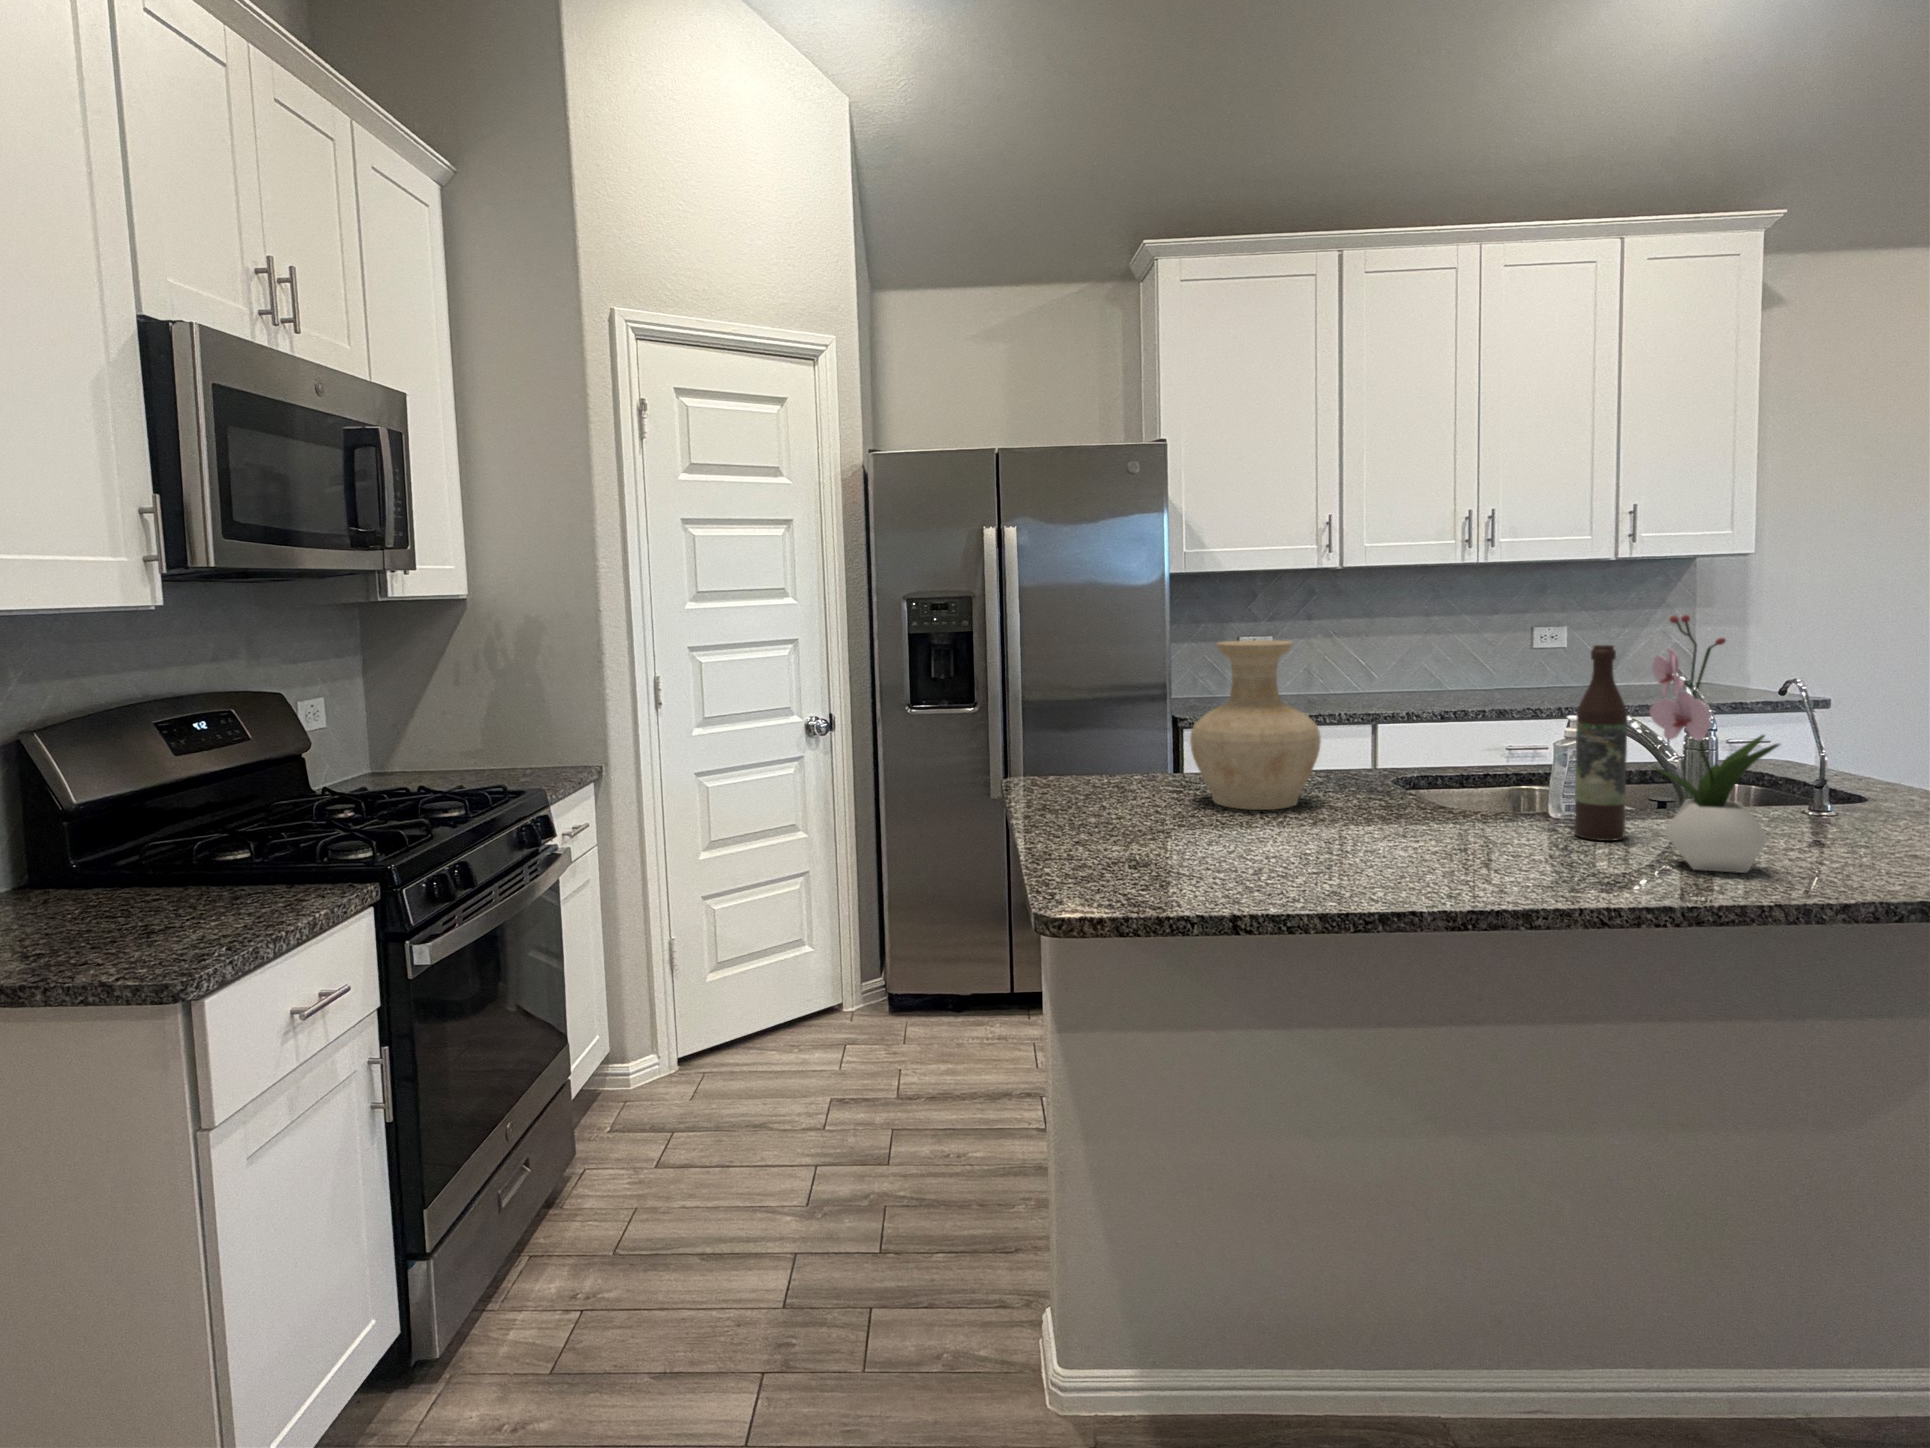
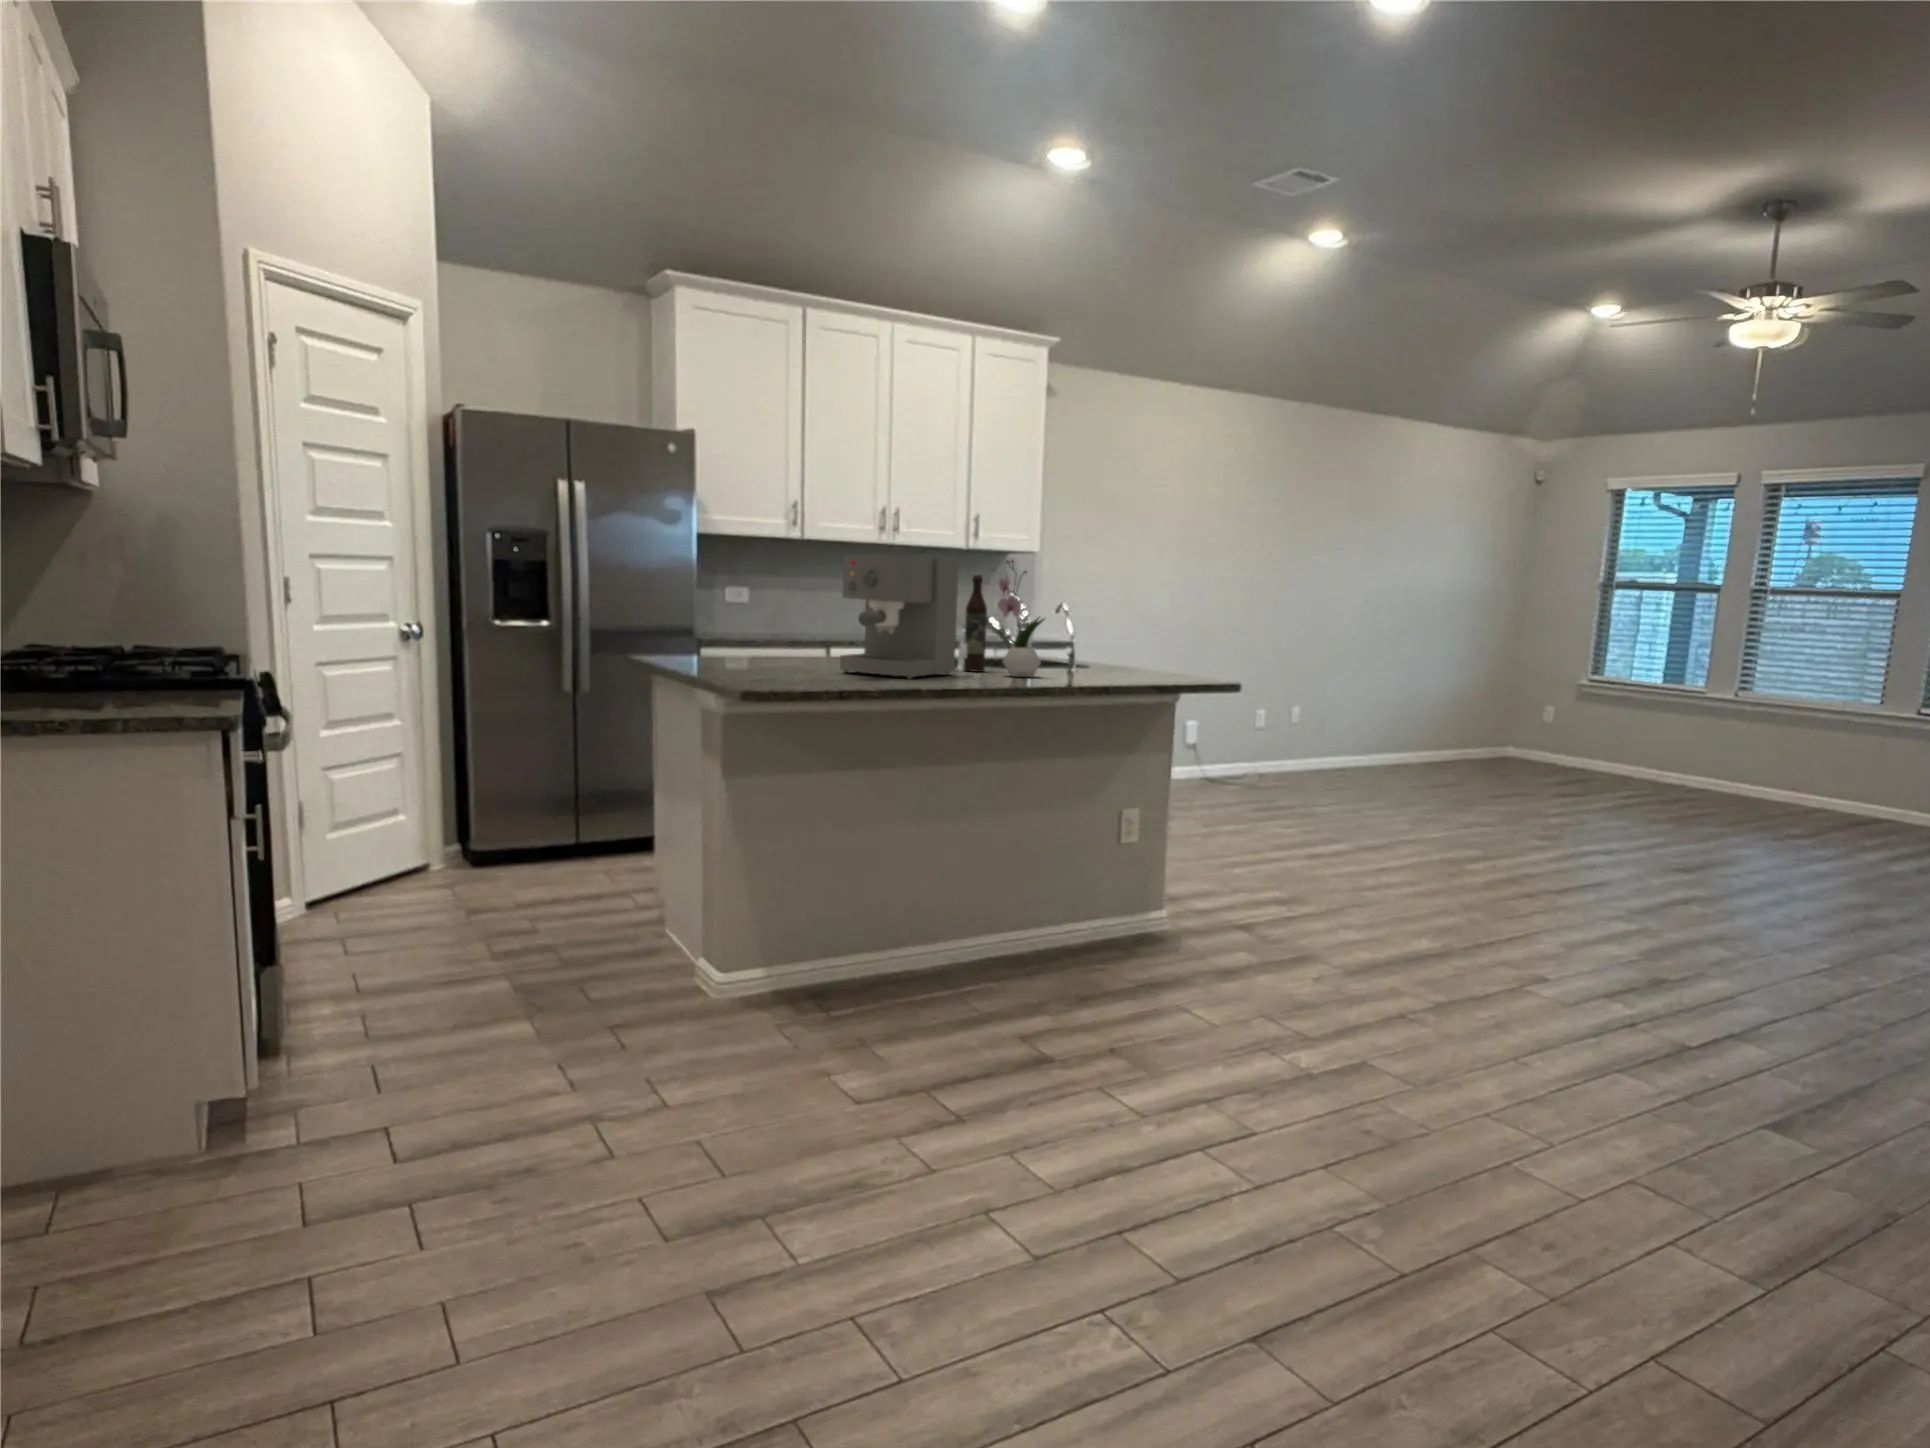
coffee maker: none [1297,618,1550,879] -> present [840,555,959,679]
vase: present [1190,640,1321,810] -> none [764,567,837,665]

